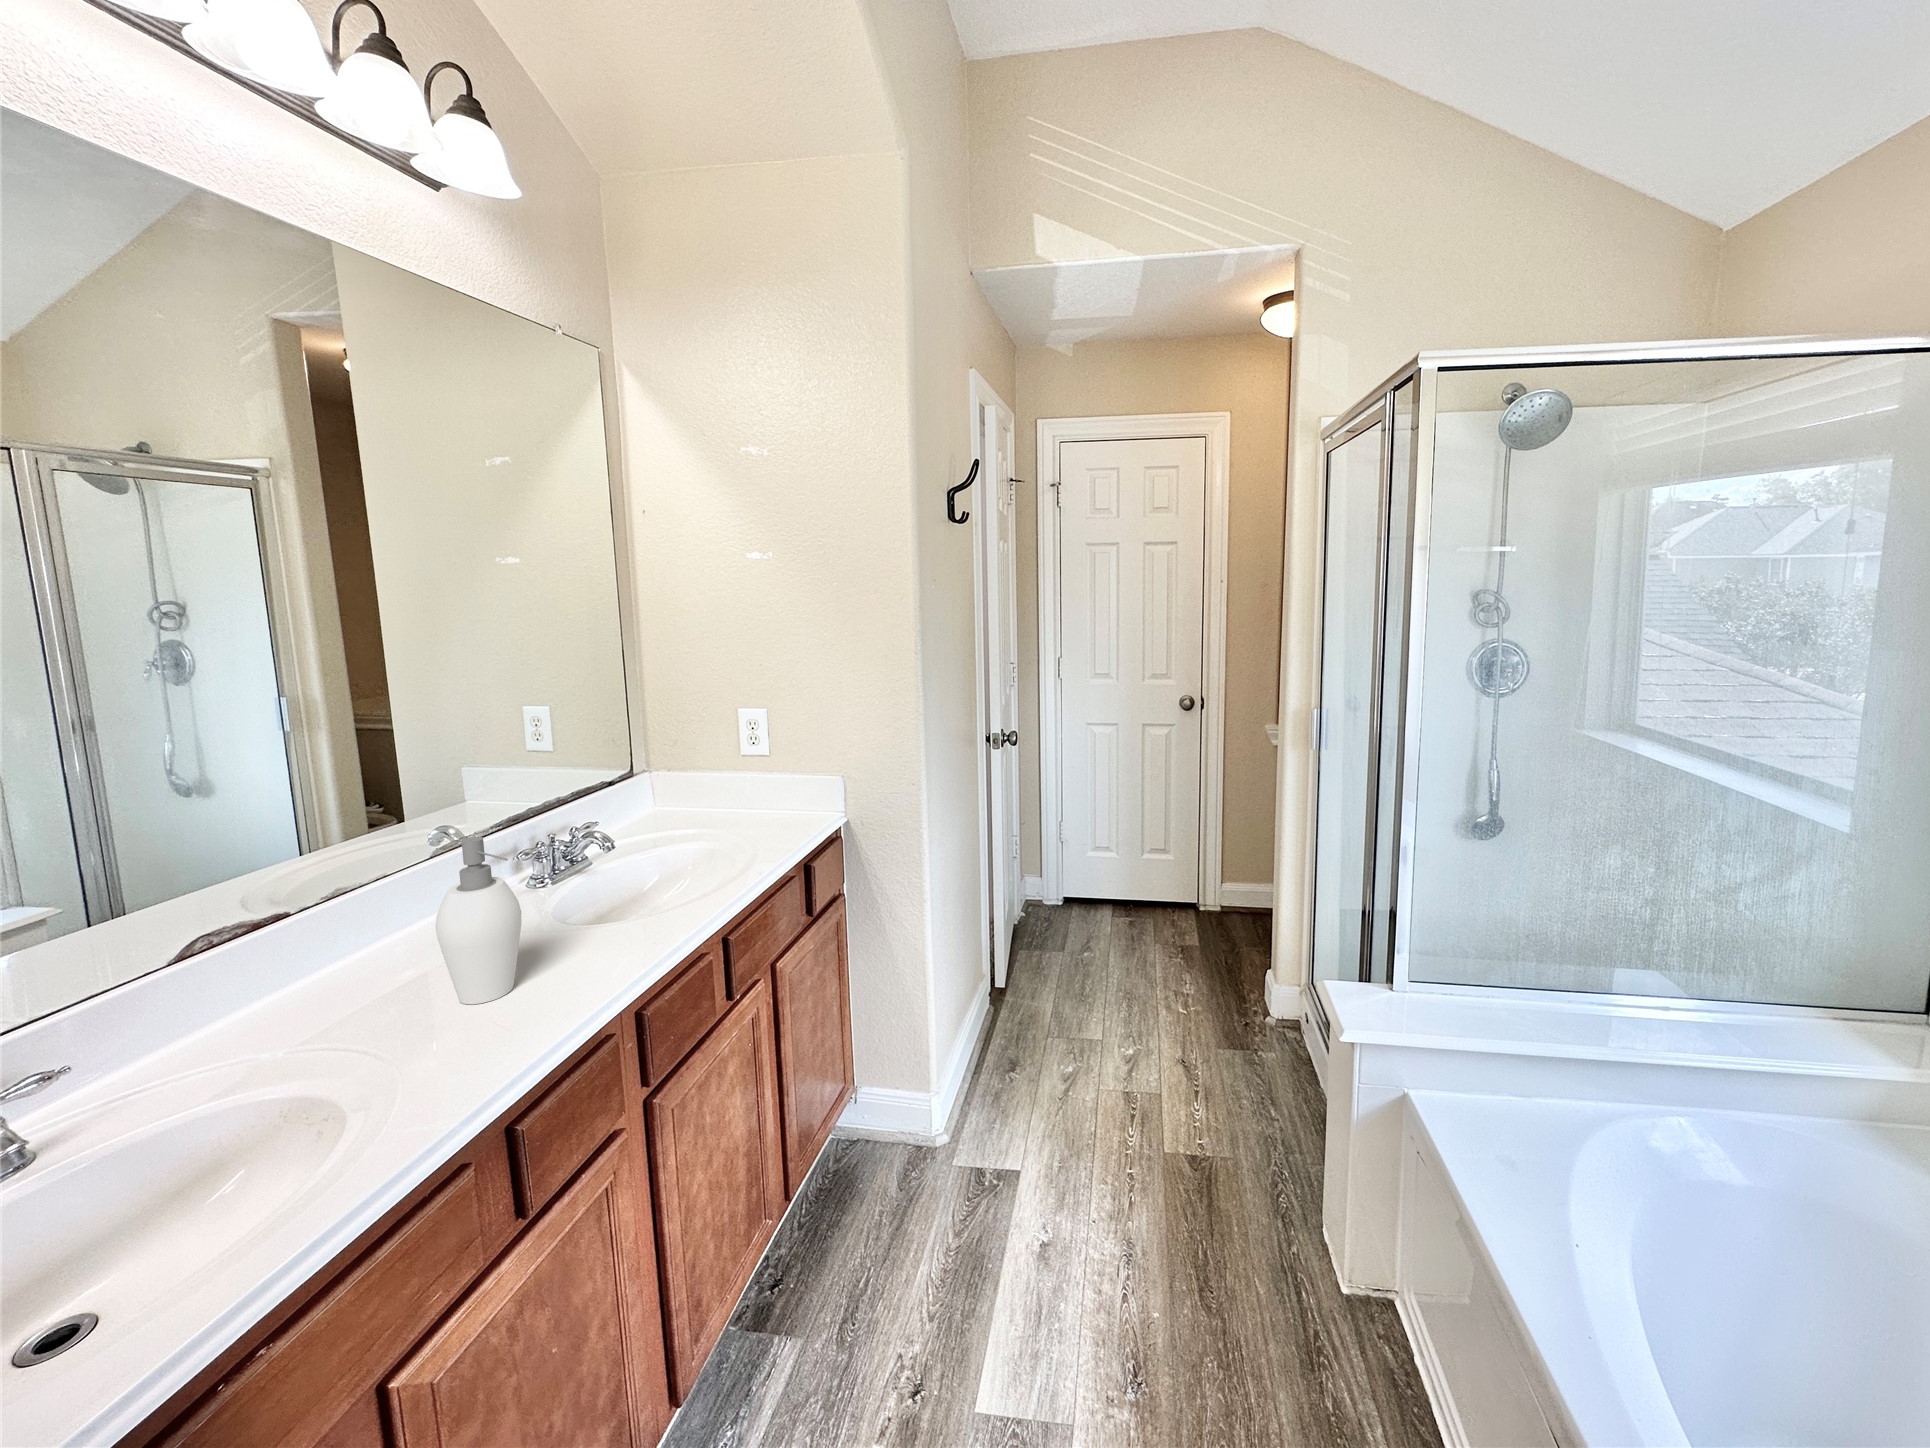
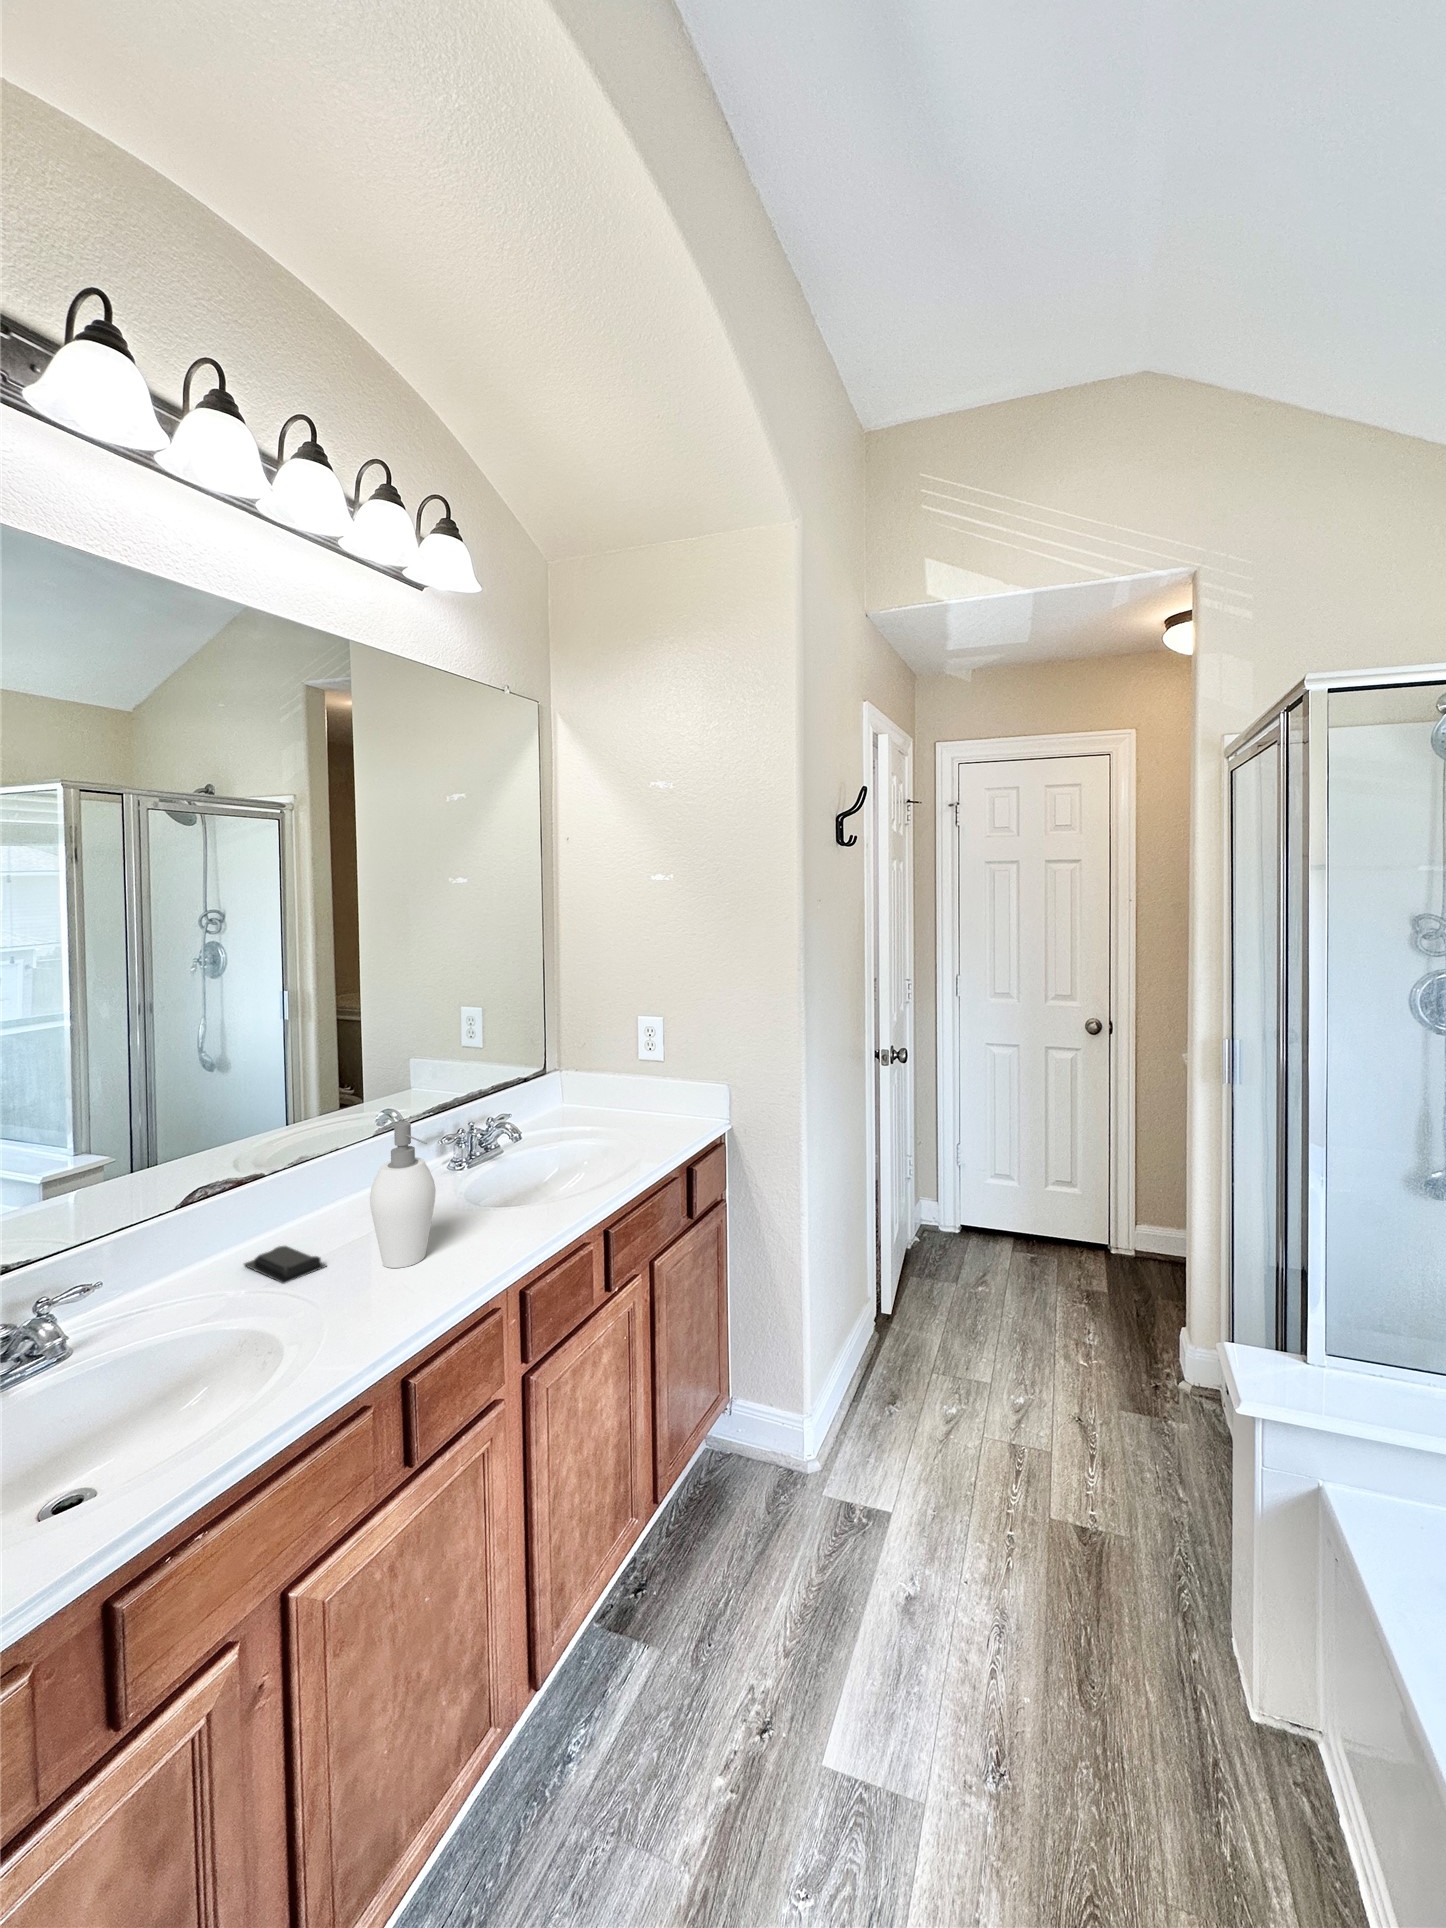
soap bar: none [266,993,384,1039] -> present [244,1246,326,1284]

